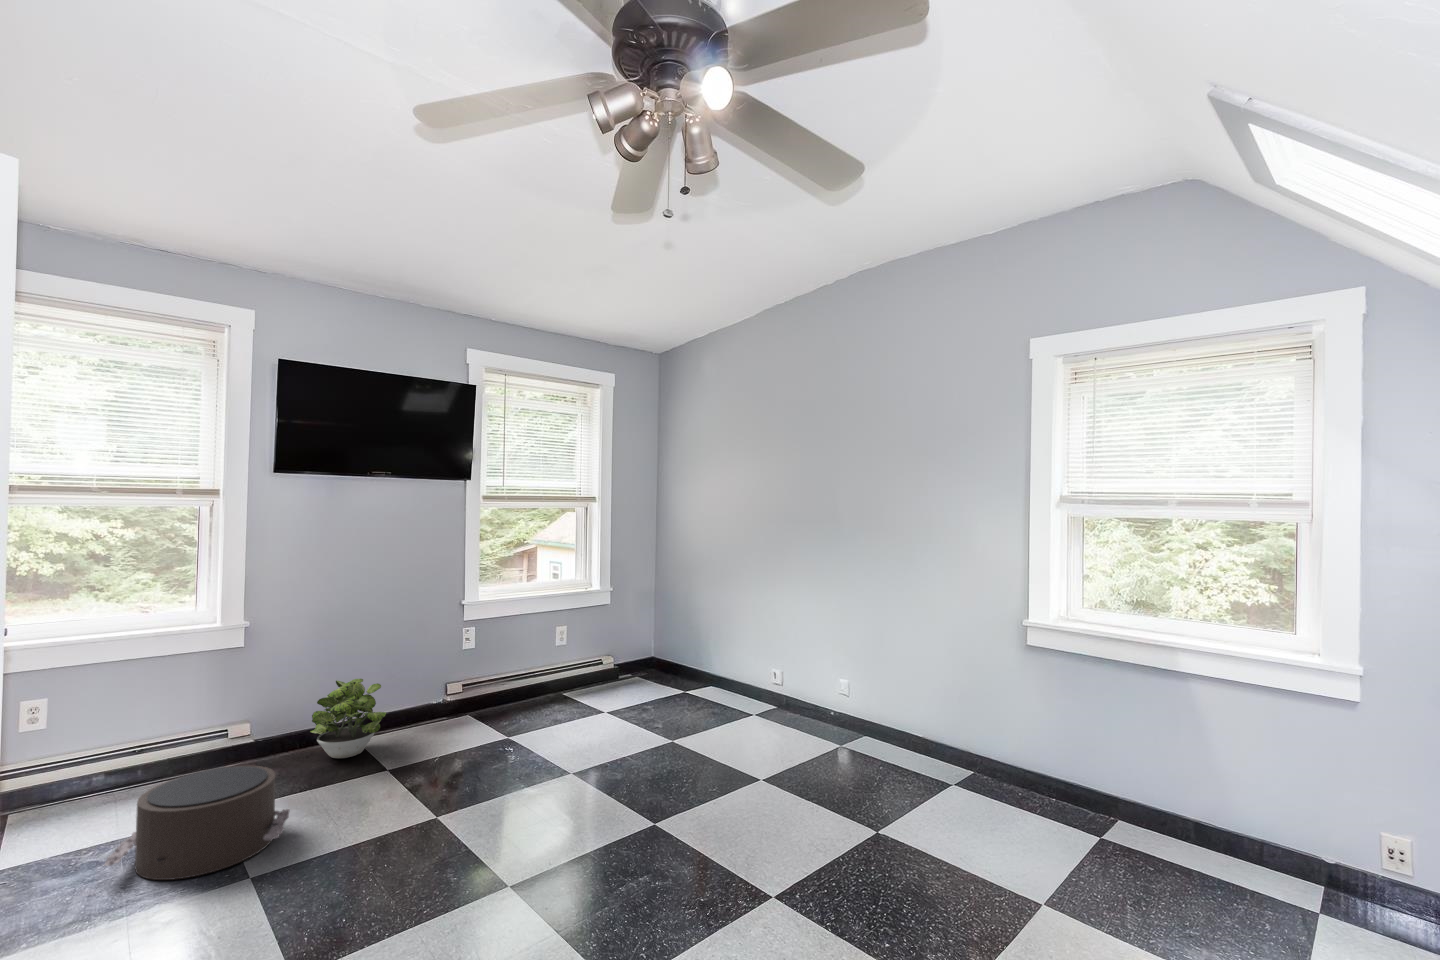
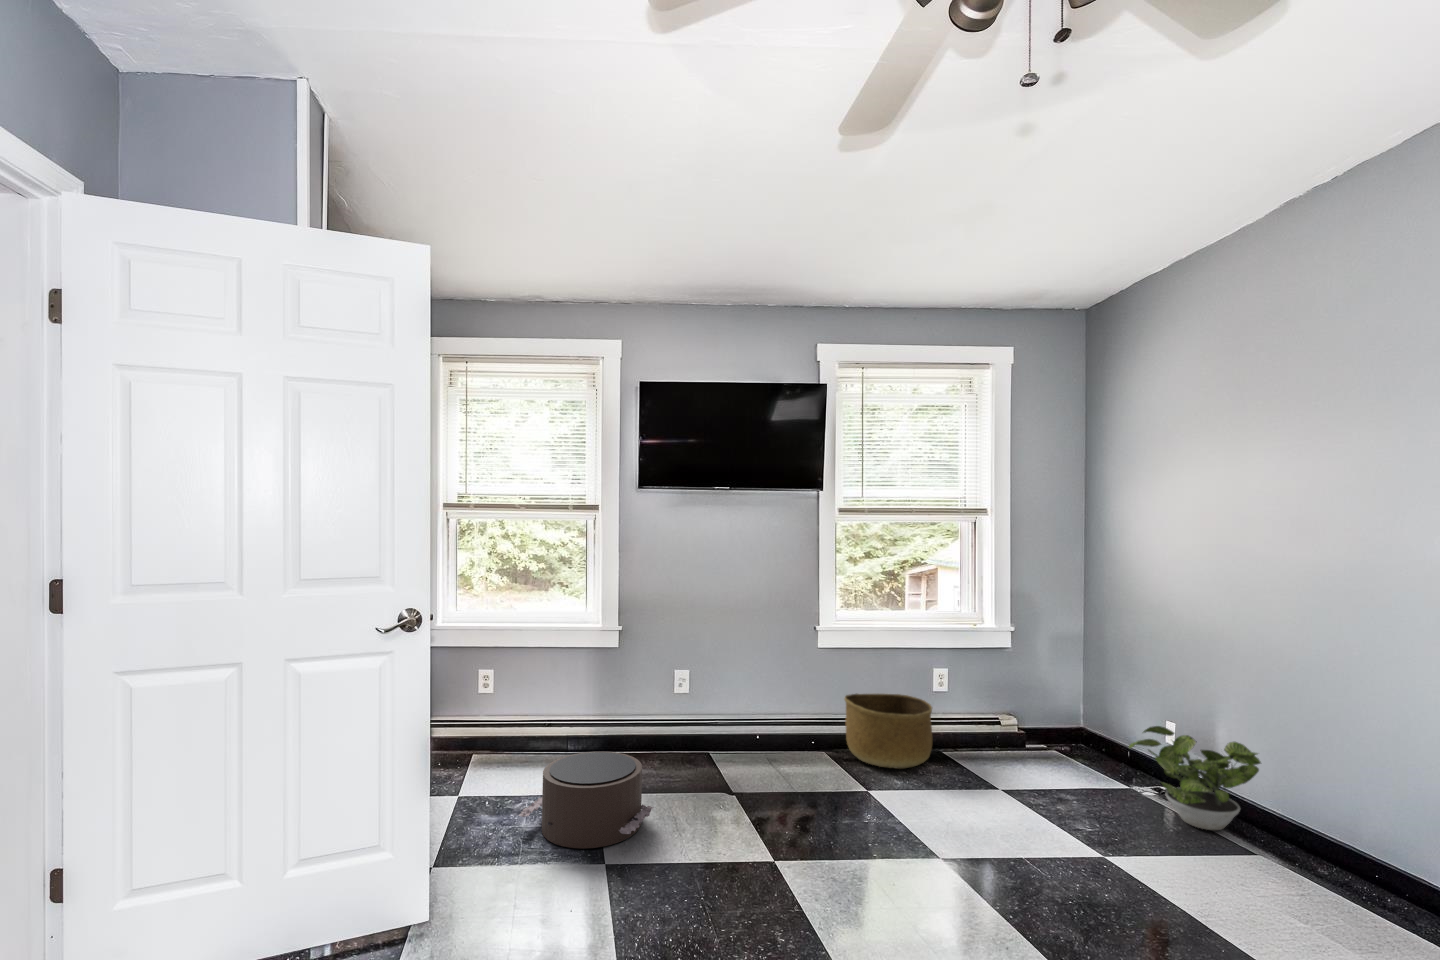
basket: none [461,660,542,725] -> present [844,694,933,768]
potted plant: present [311,679,387,758] -> present [1129,726,1261,830]

